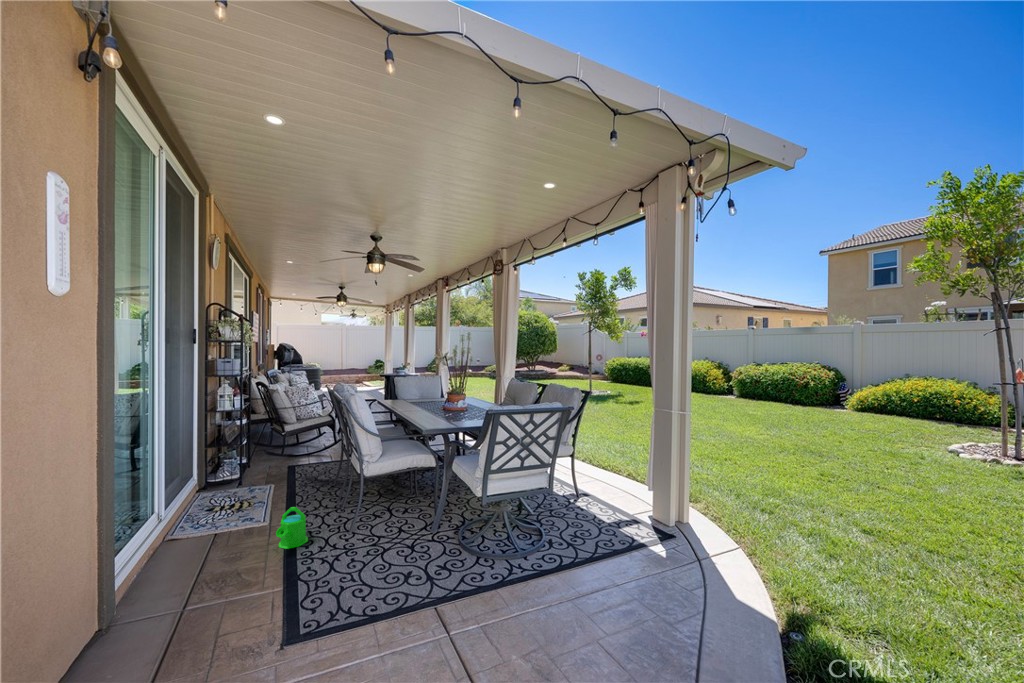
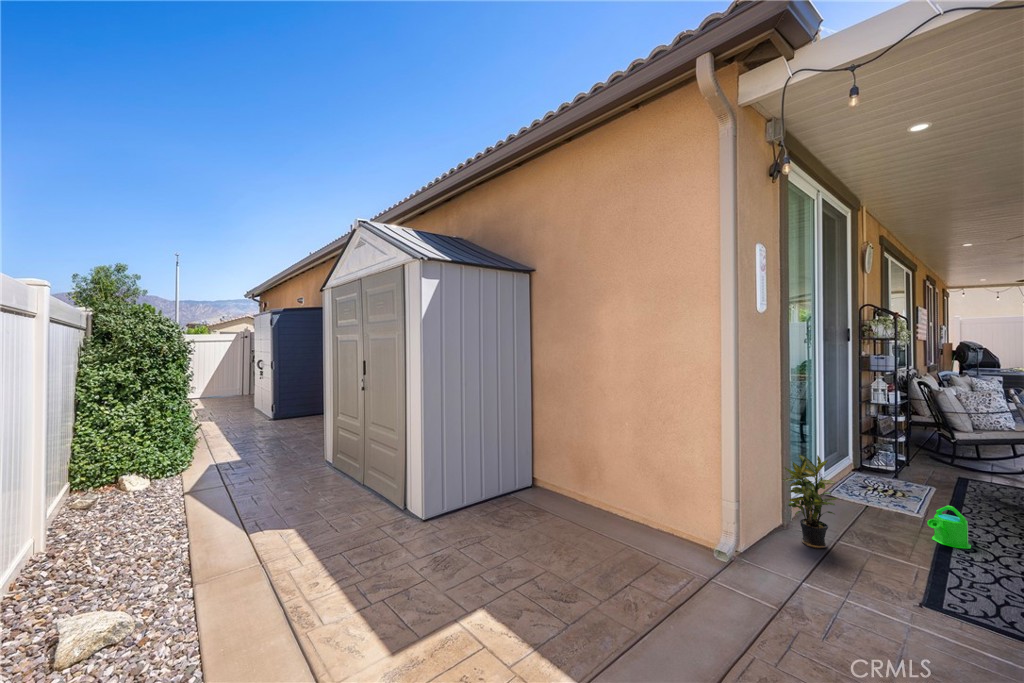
potted plant: none [96,505,187,646] -> present [782,455,838,549]

